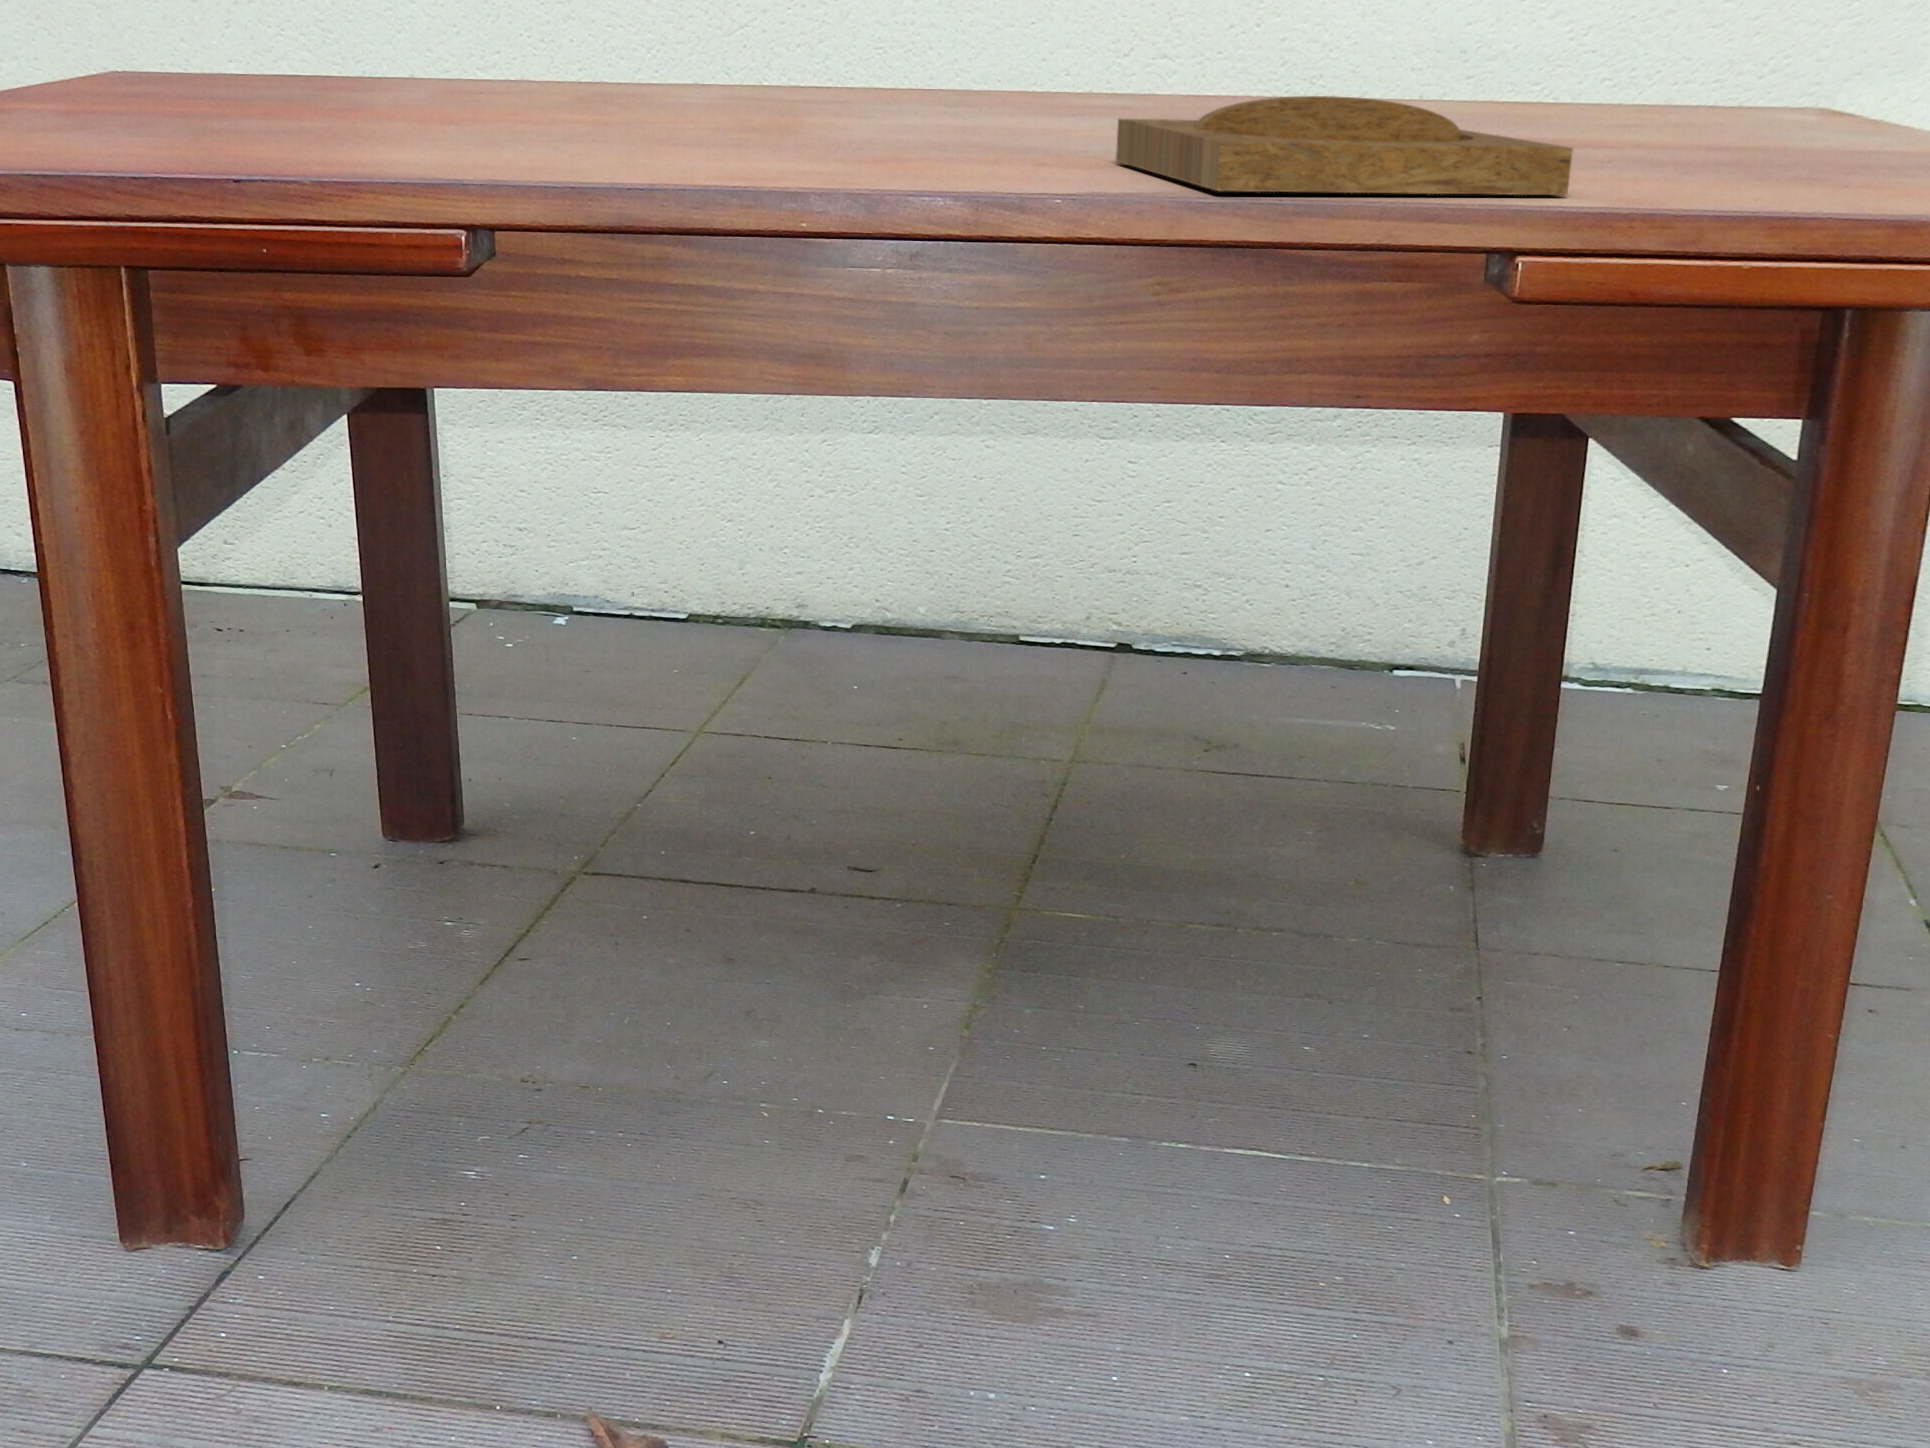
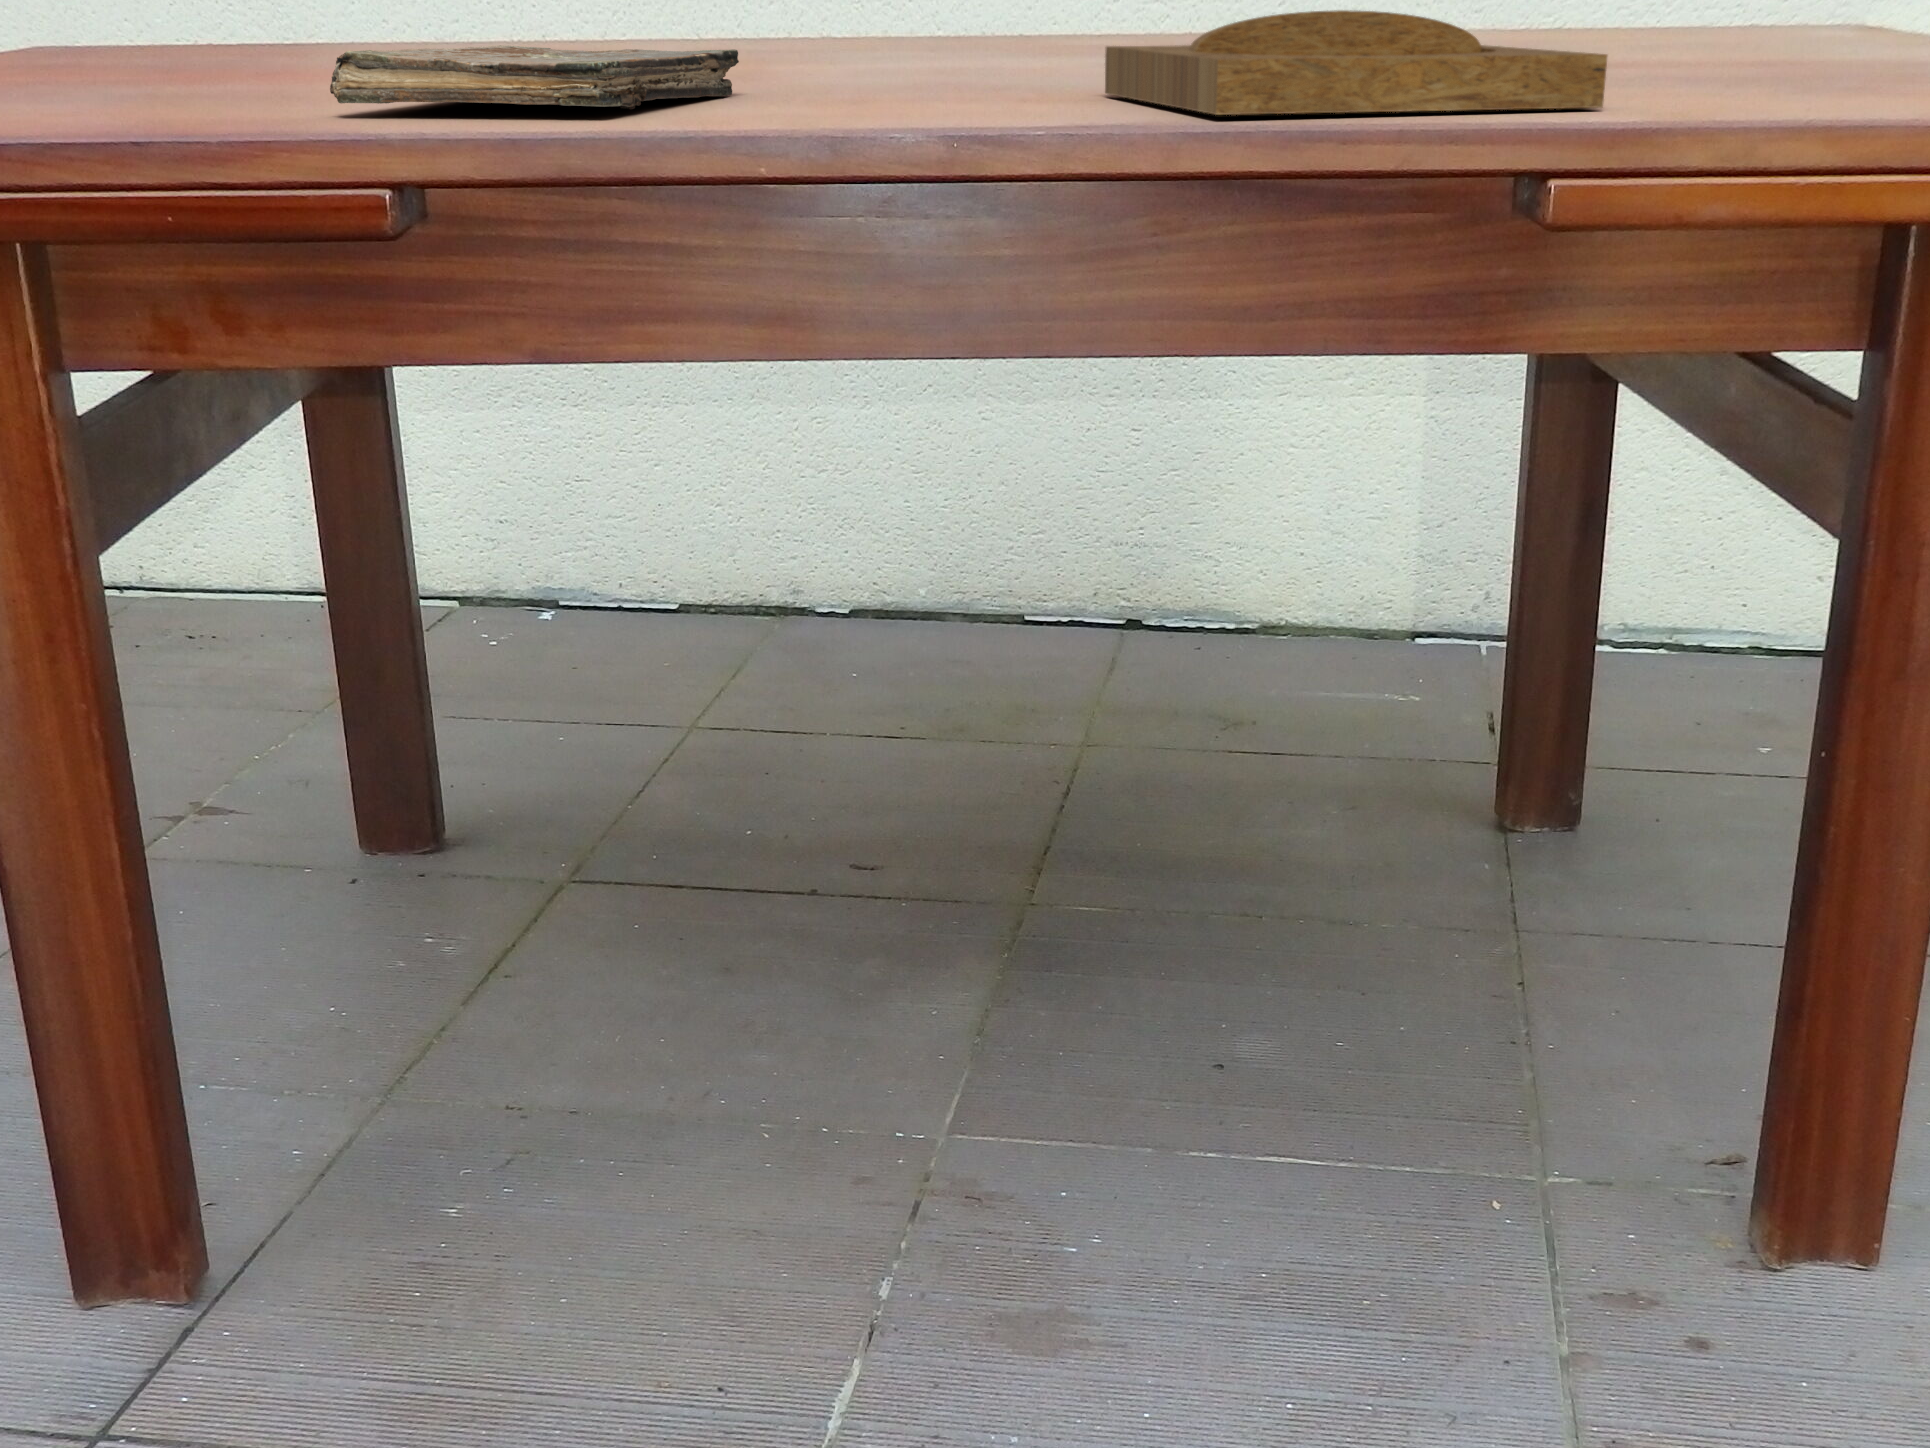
book: none [411,96,780,164] -> present [330,45,739,110]

